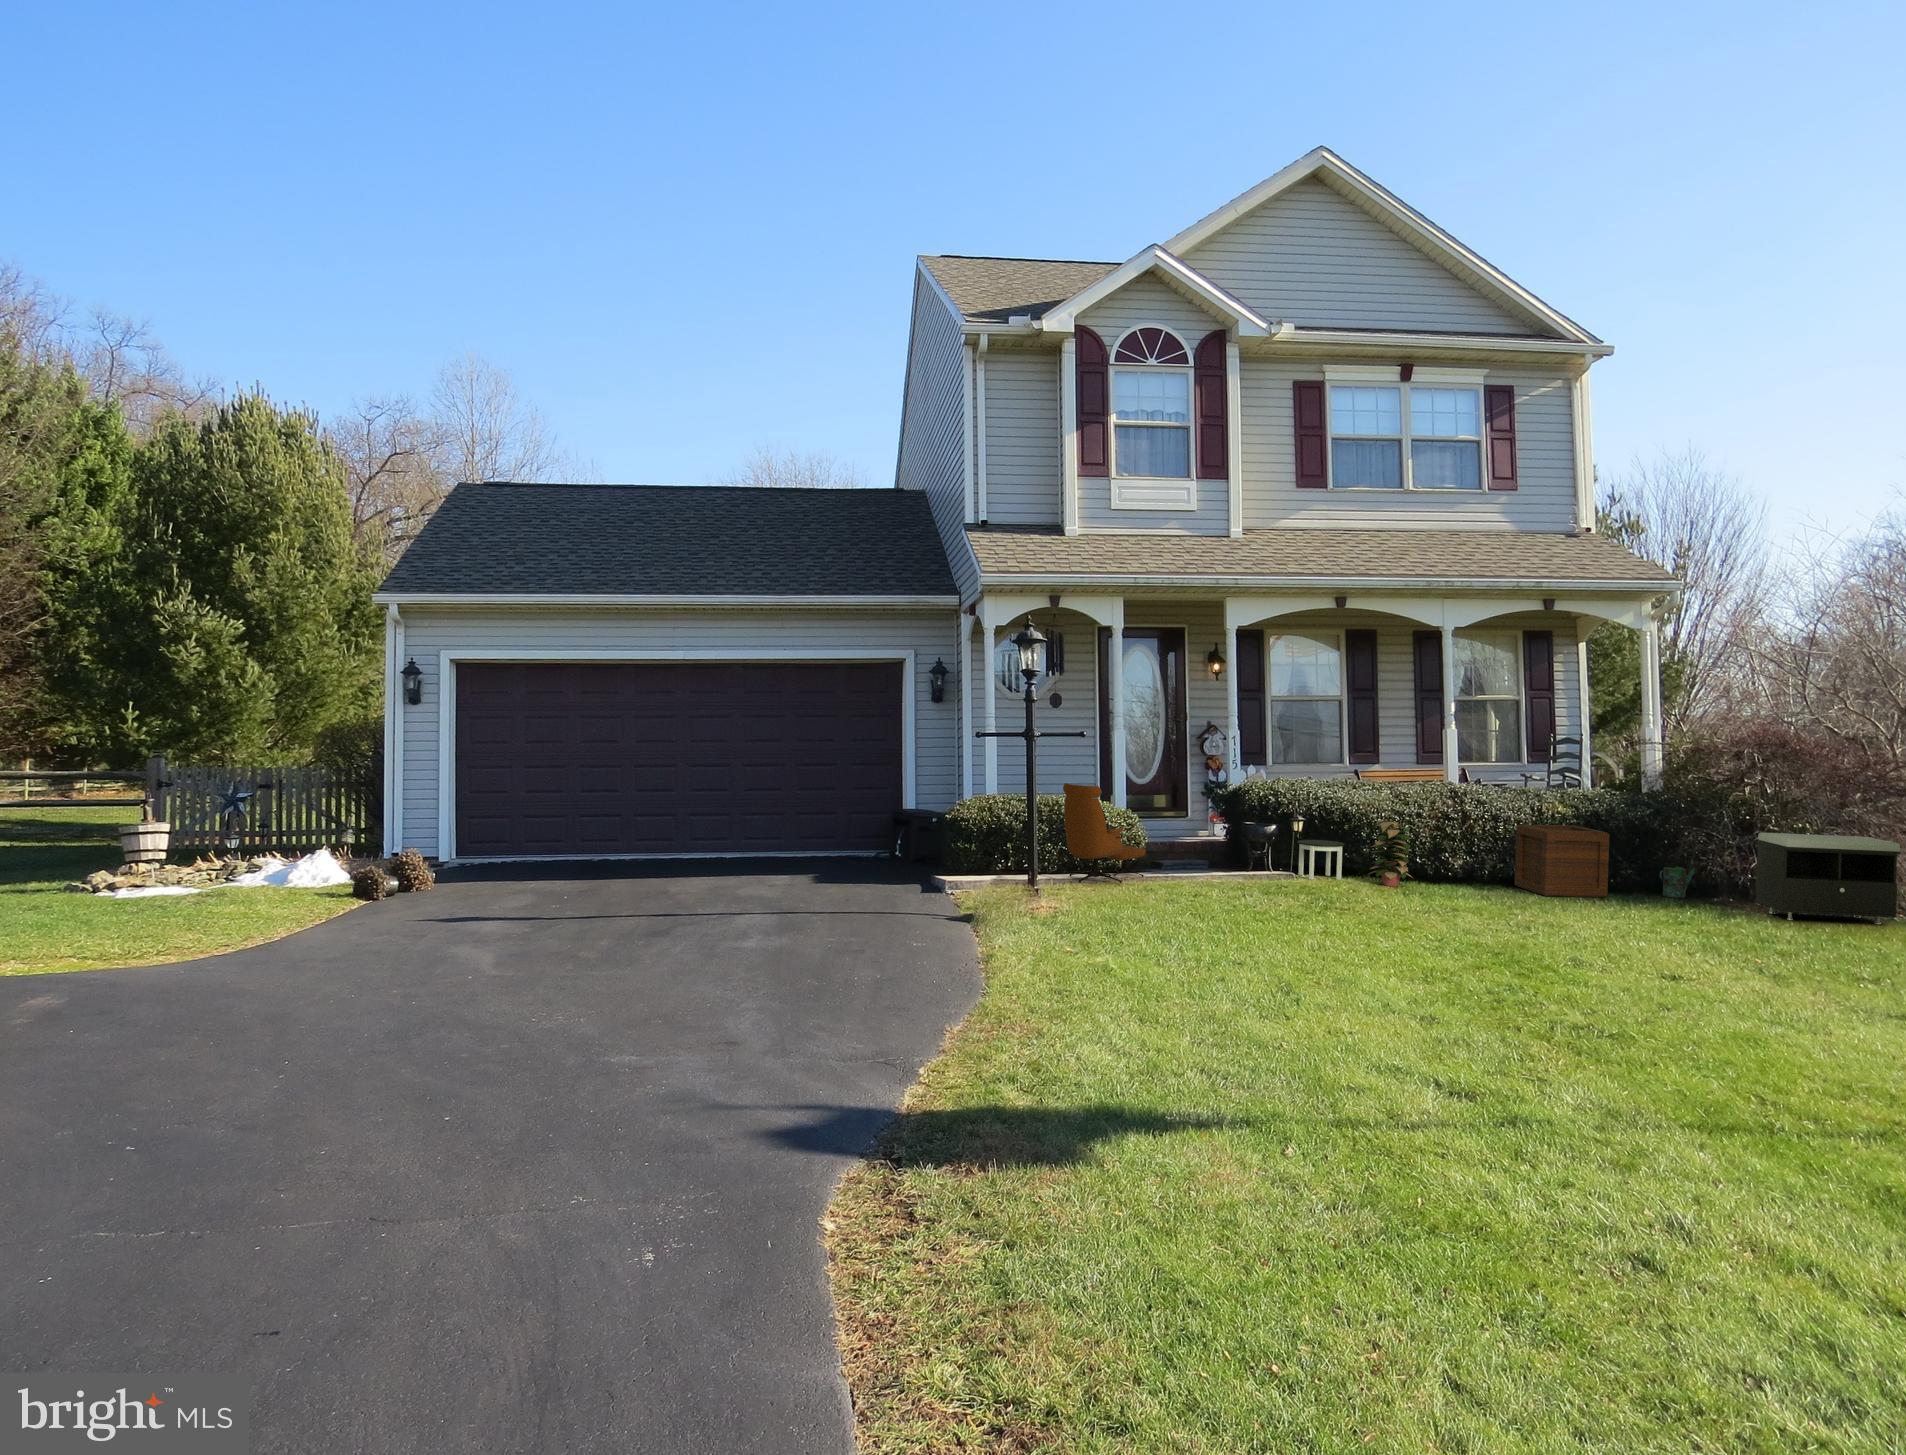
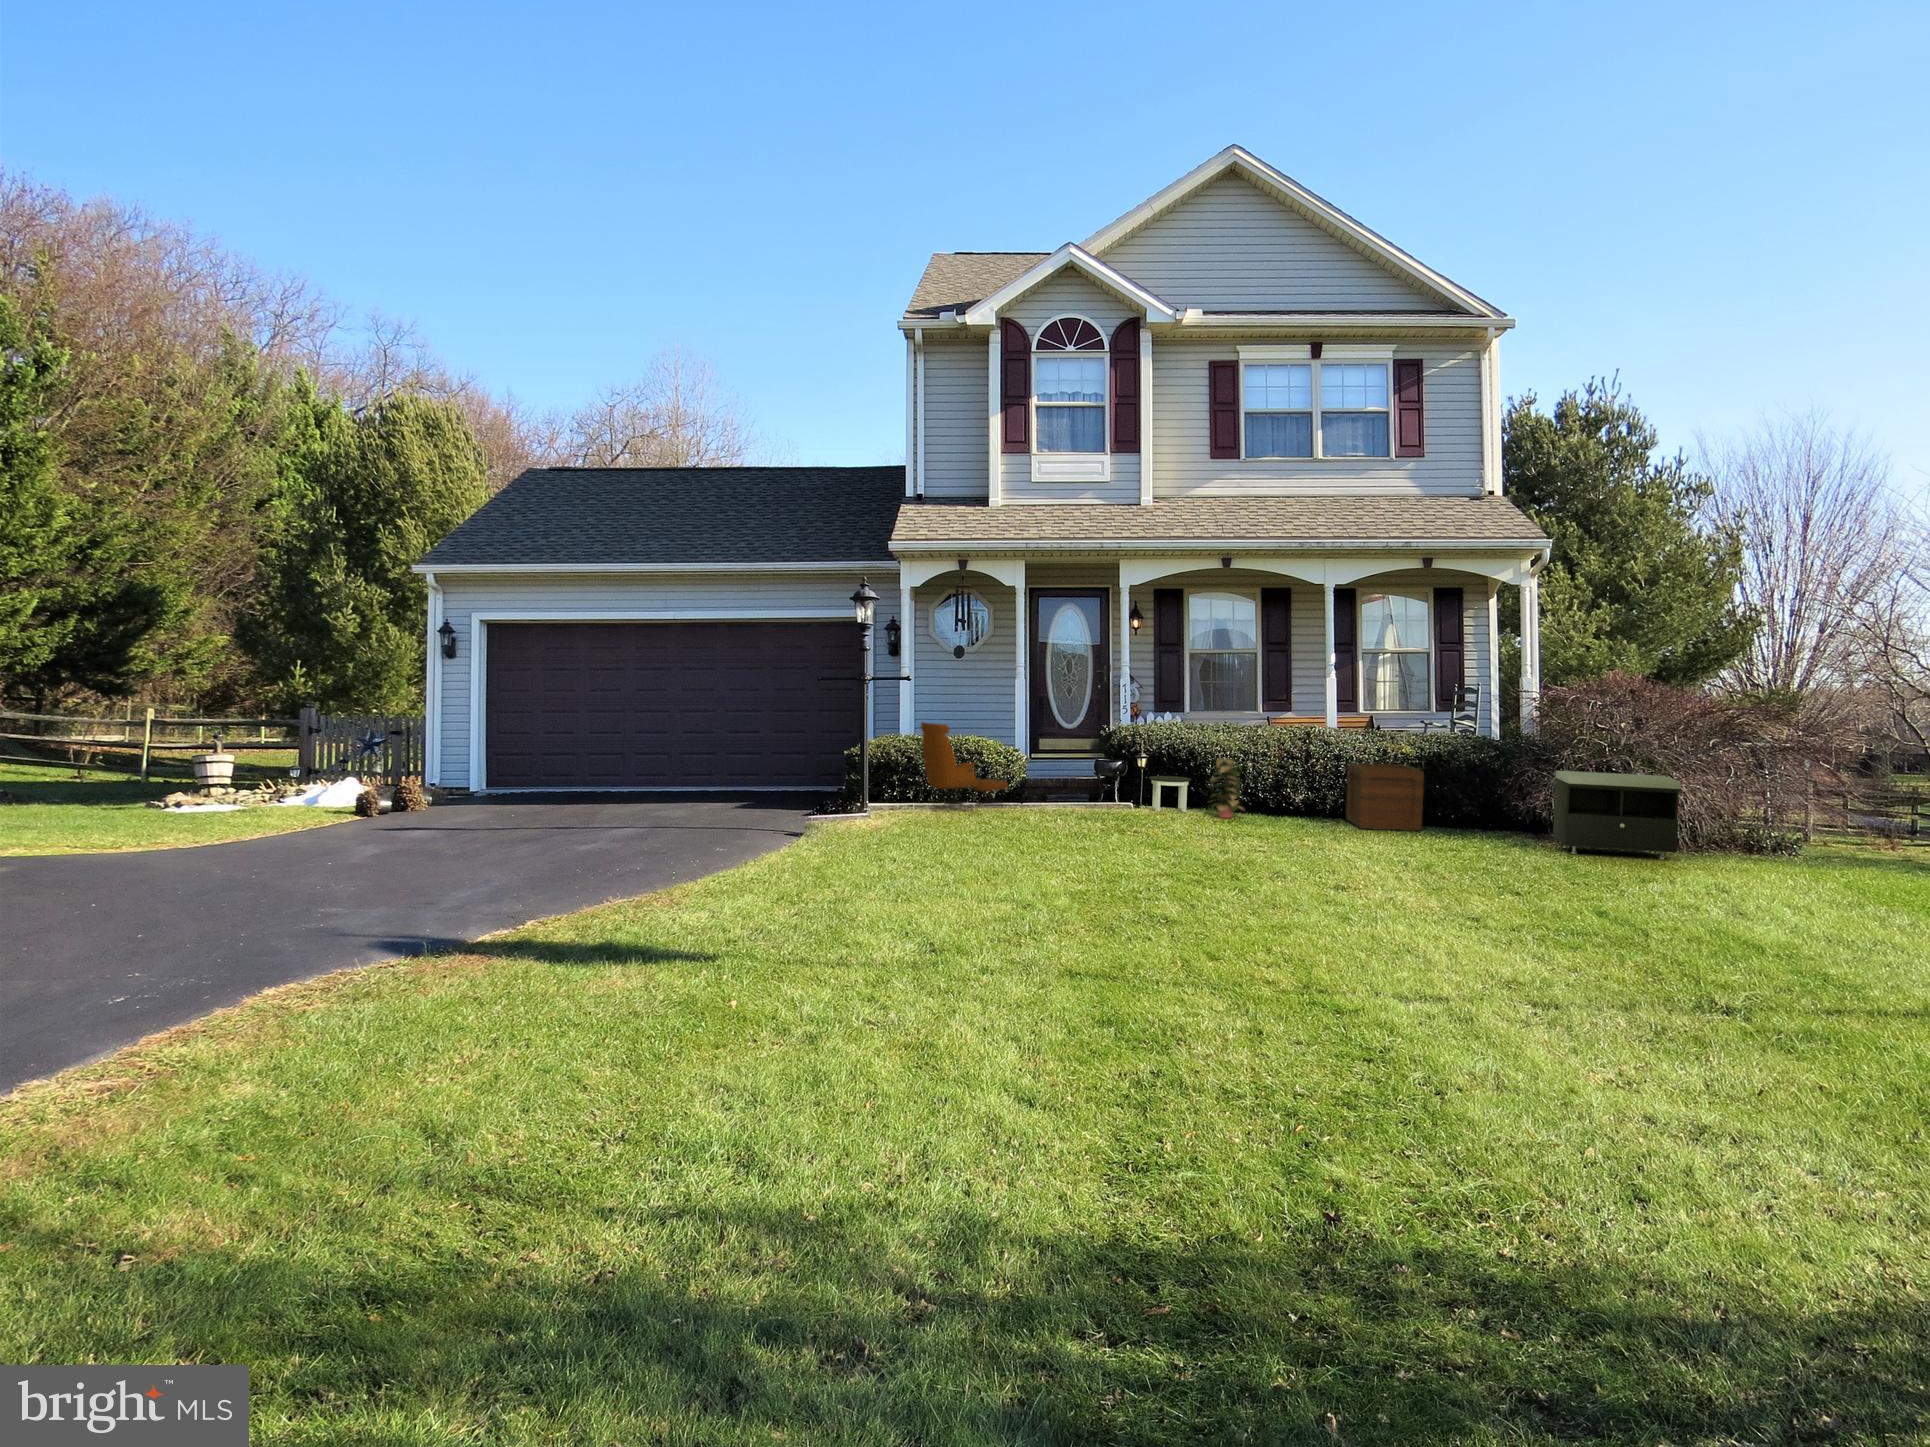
watering can: present [1659,863,1700,898] -> none [1477,801,1520,833]

